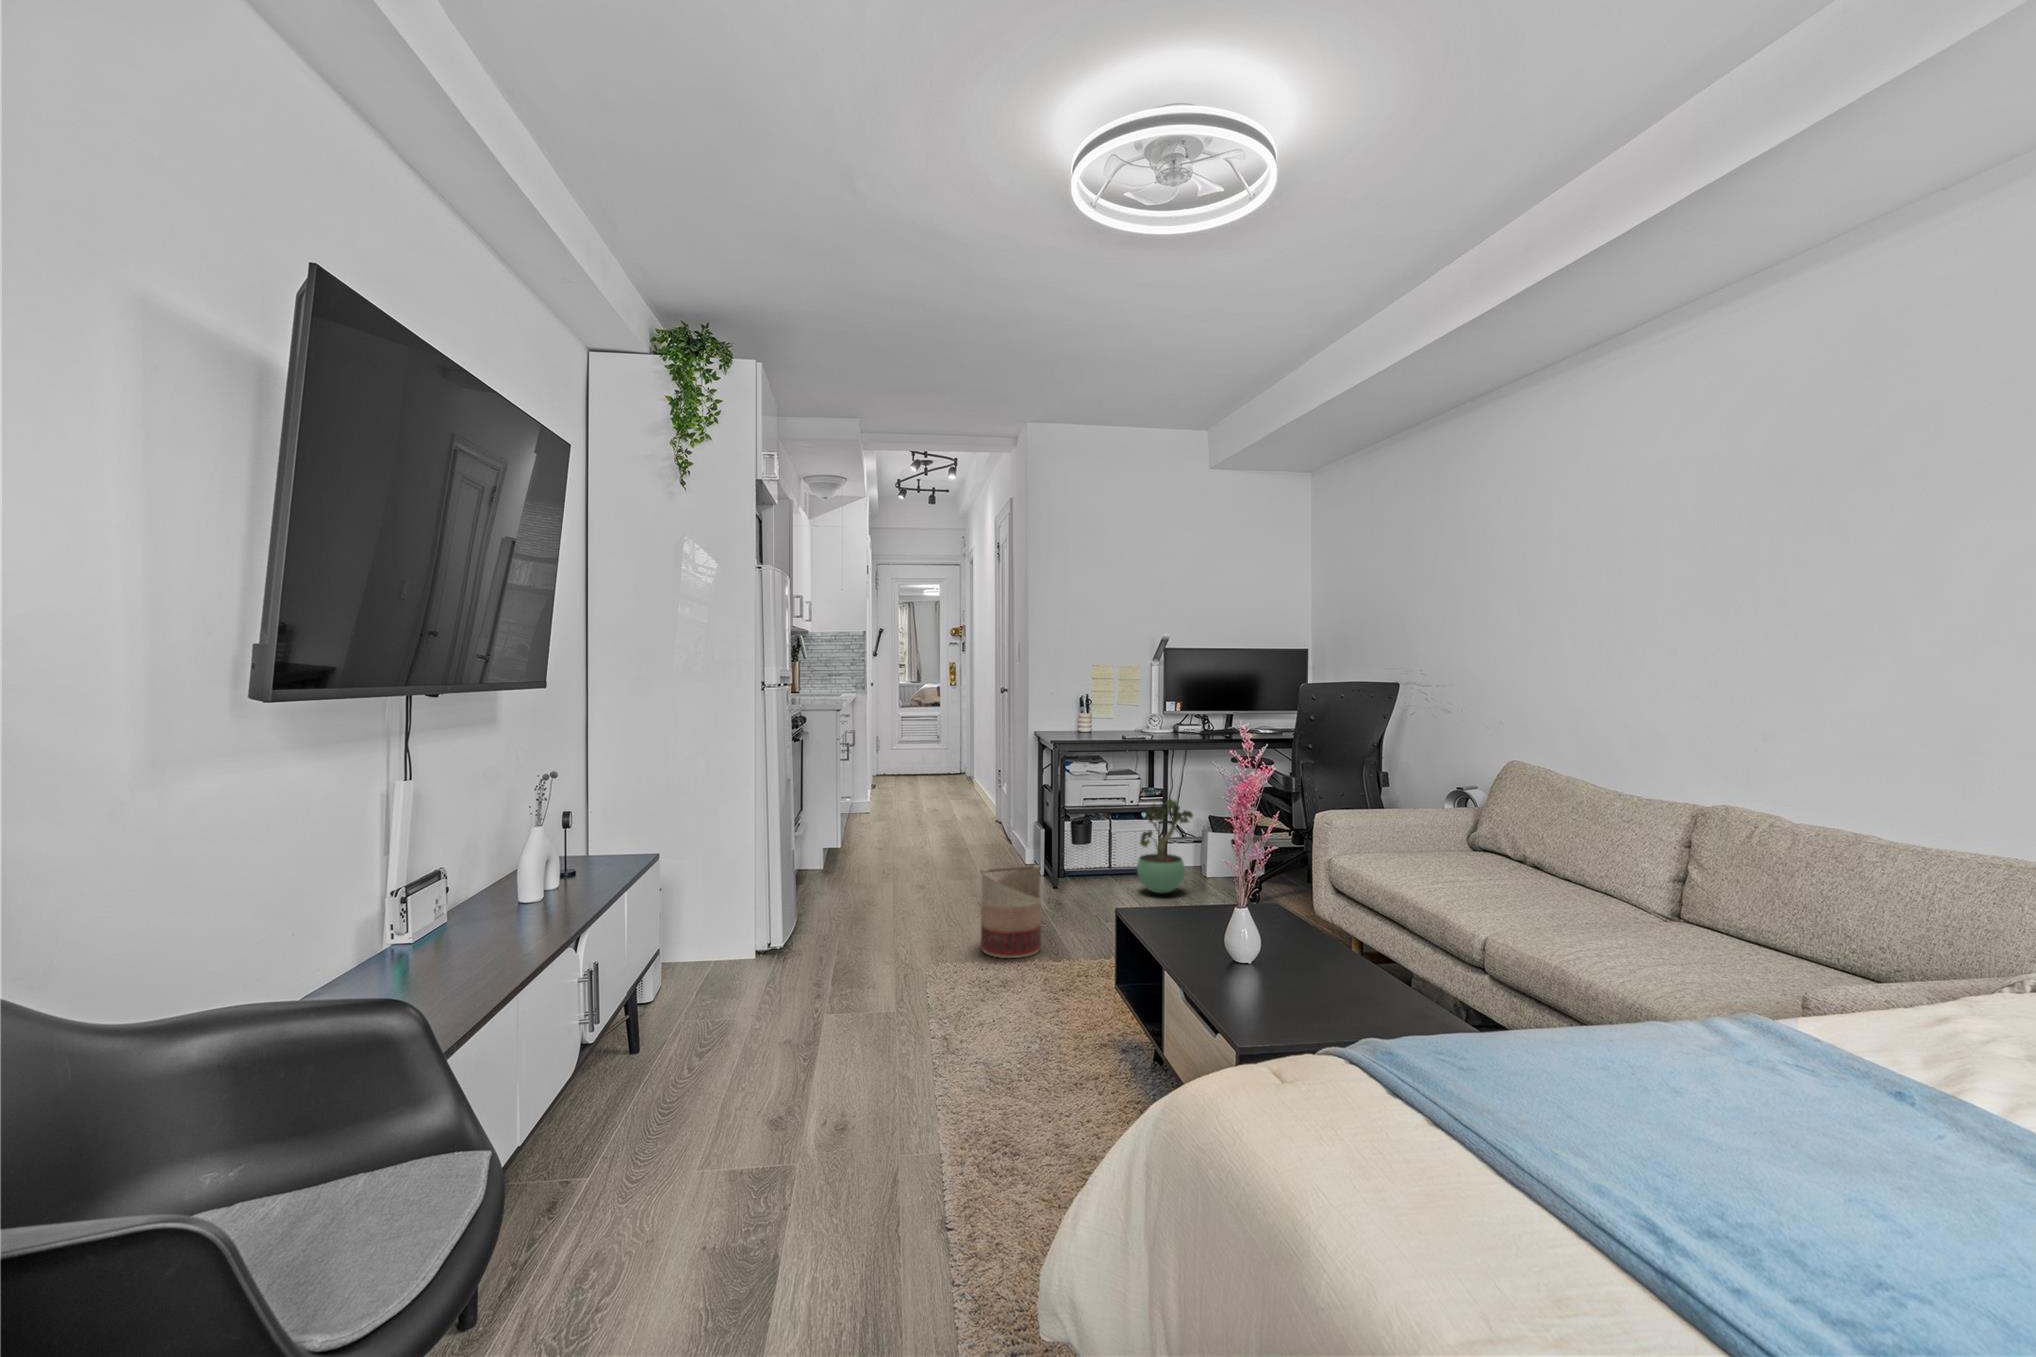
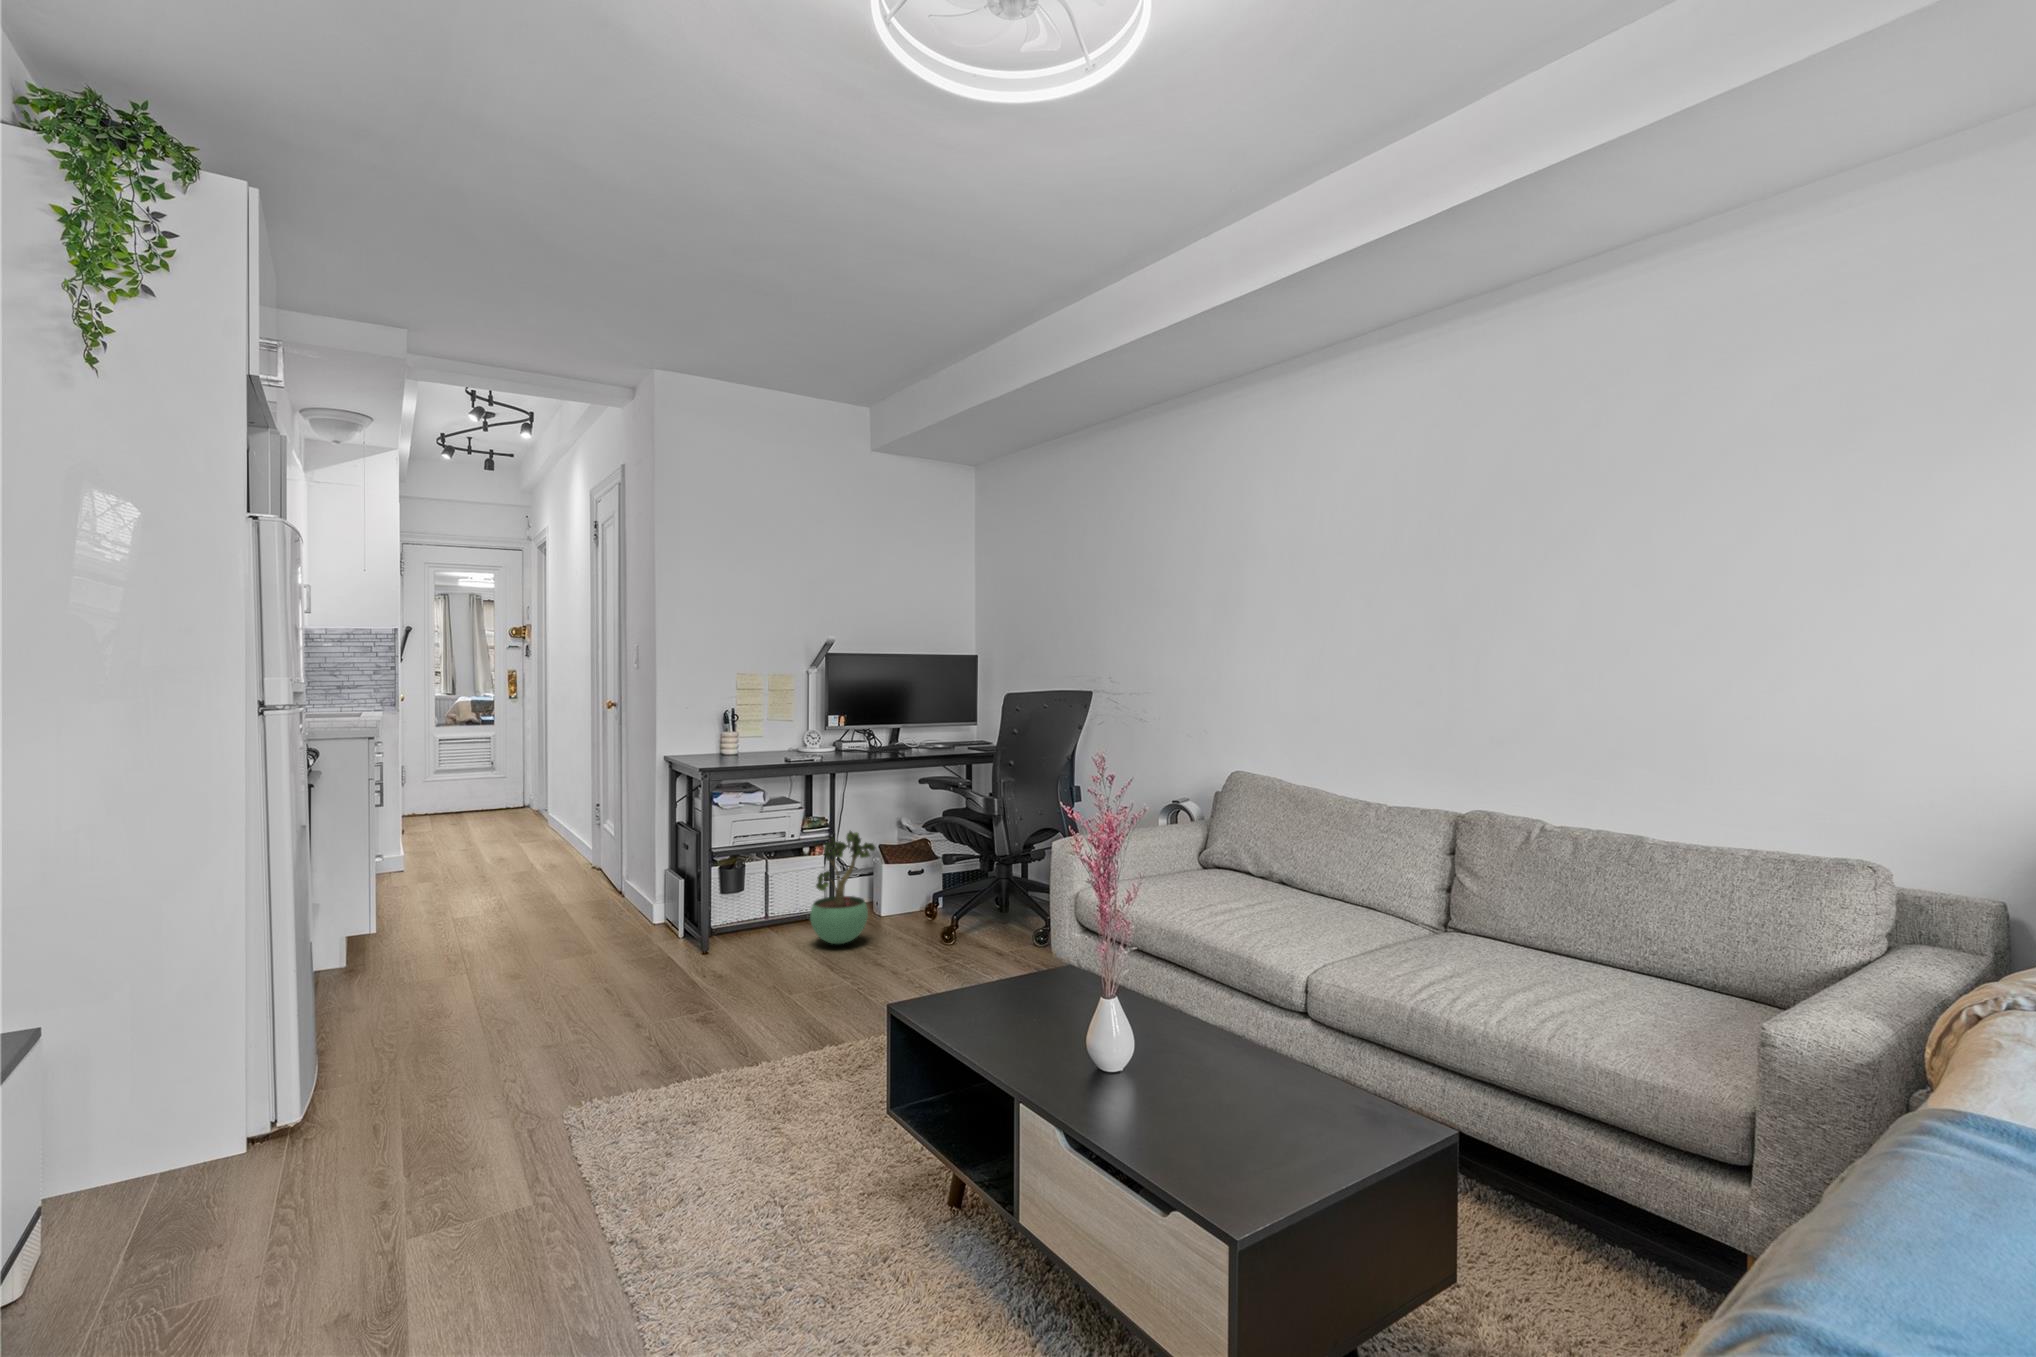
basket: present [980,865,1041,958] -> none [631,934,717,1068]

